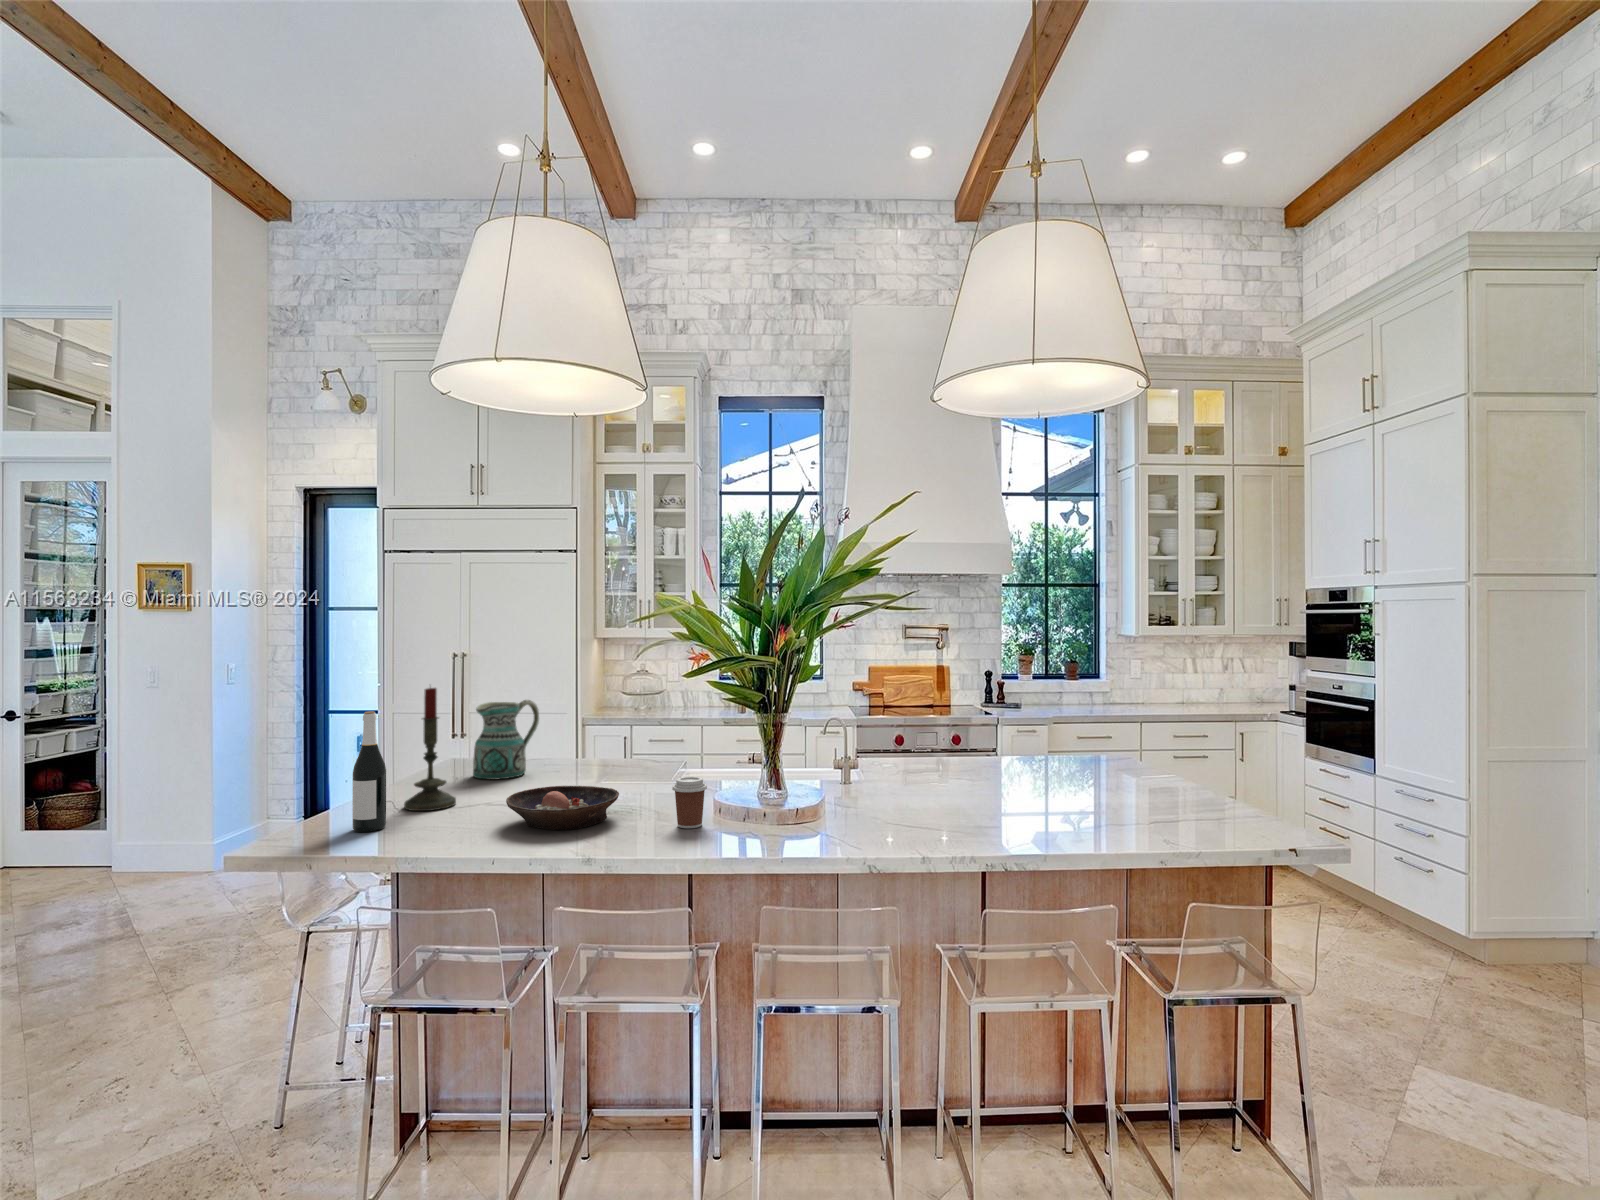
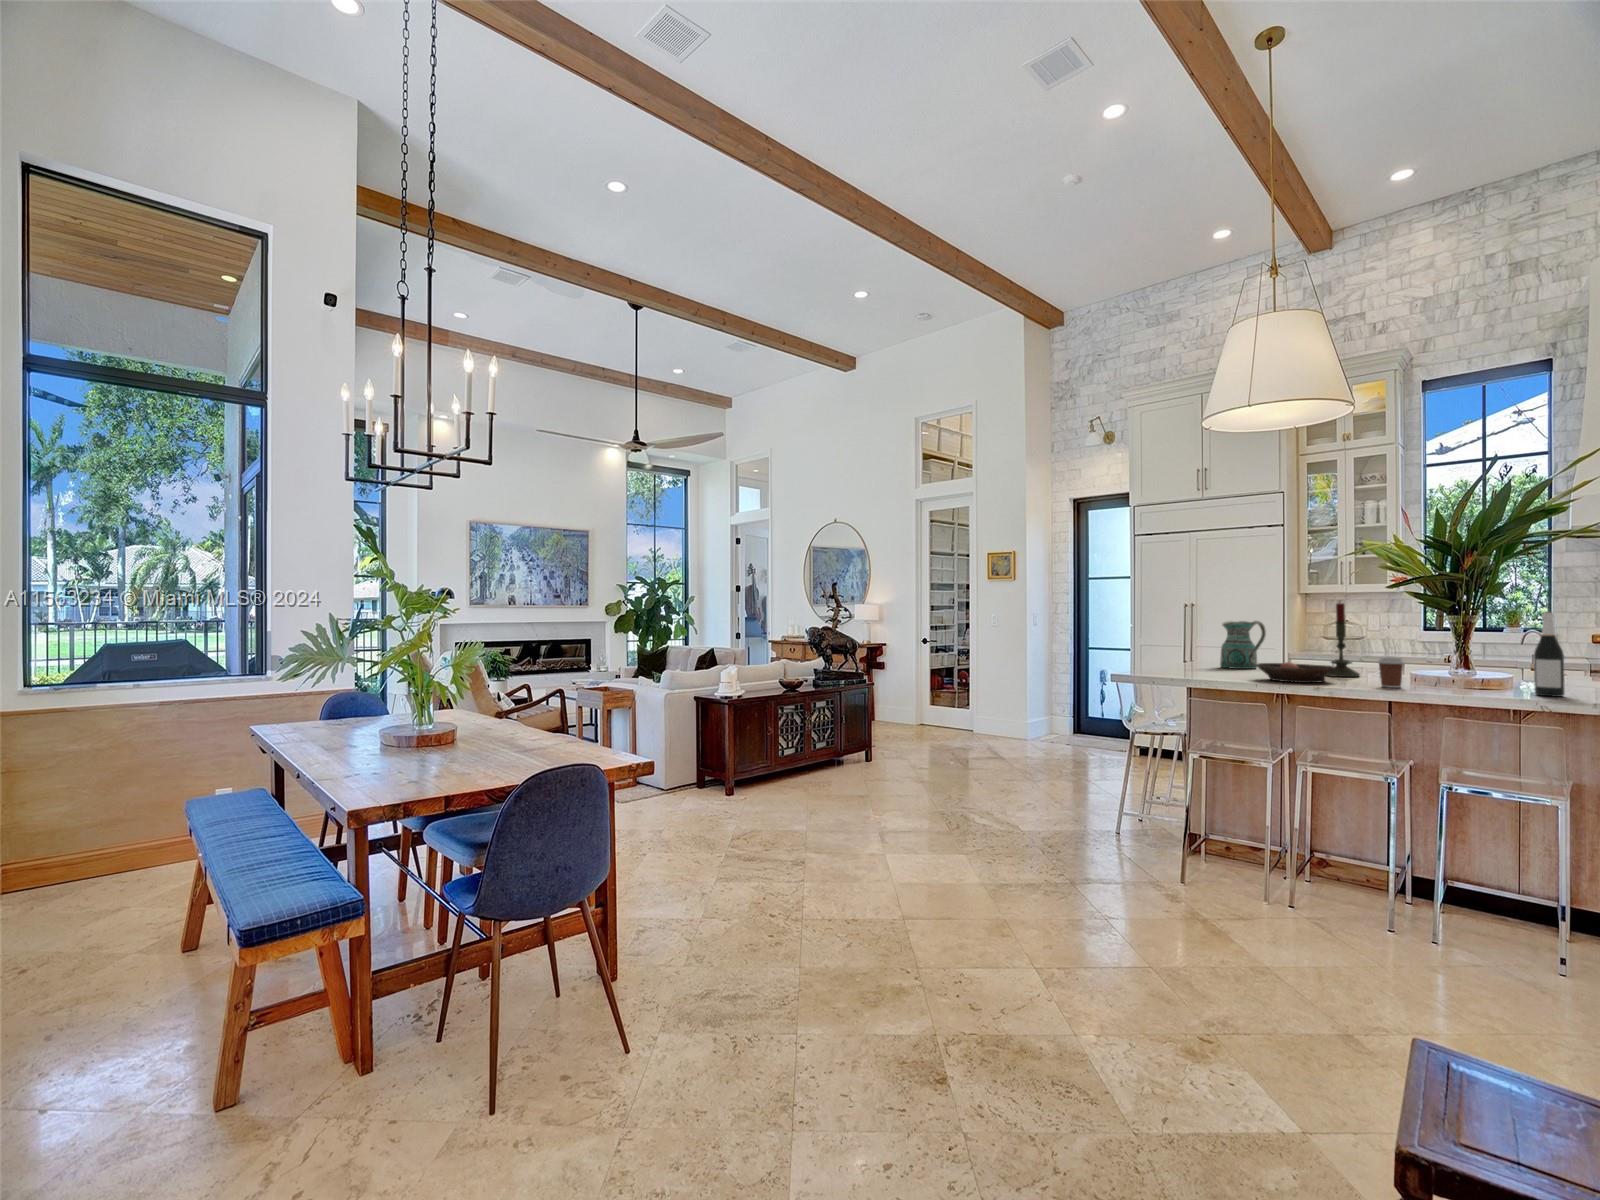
candle: present [404,688,456,811] -> present [1326,603,1360,677]
wine bottle: present [352,711,386,832] -> present [1534,612,1565,697]

